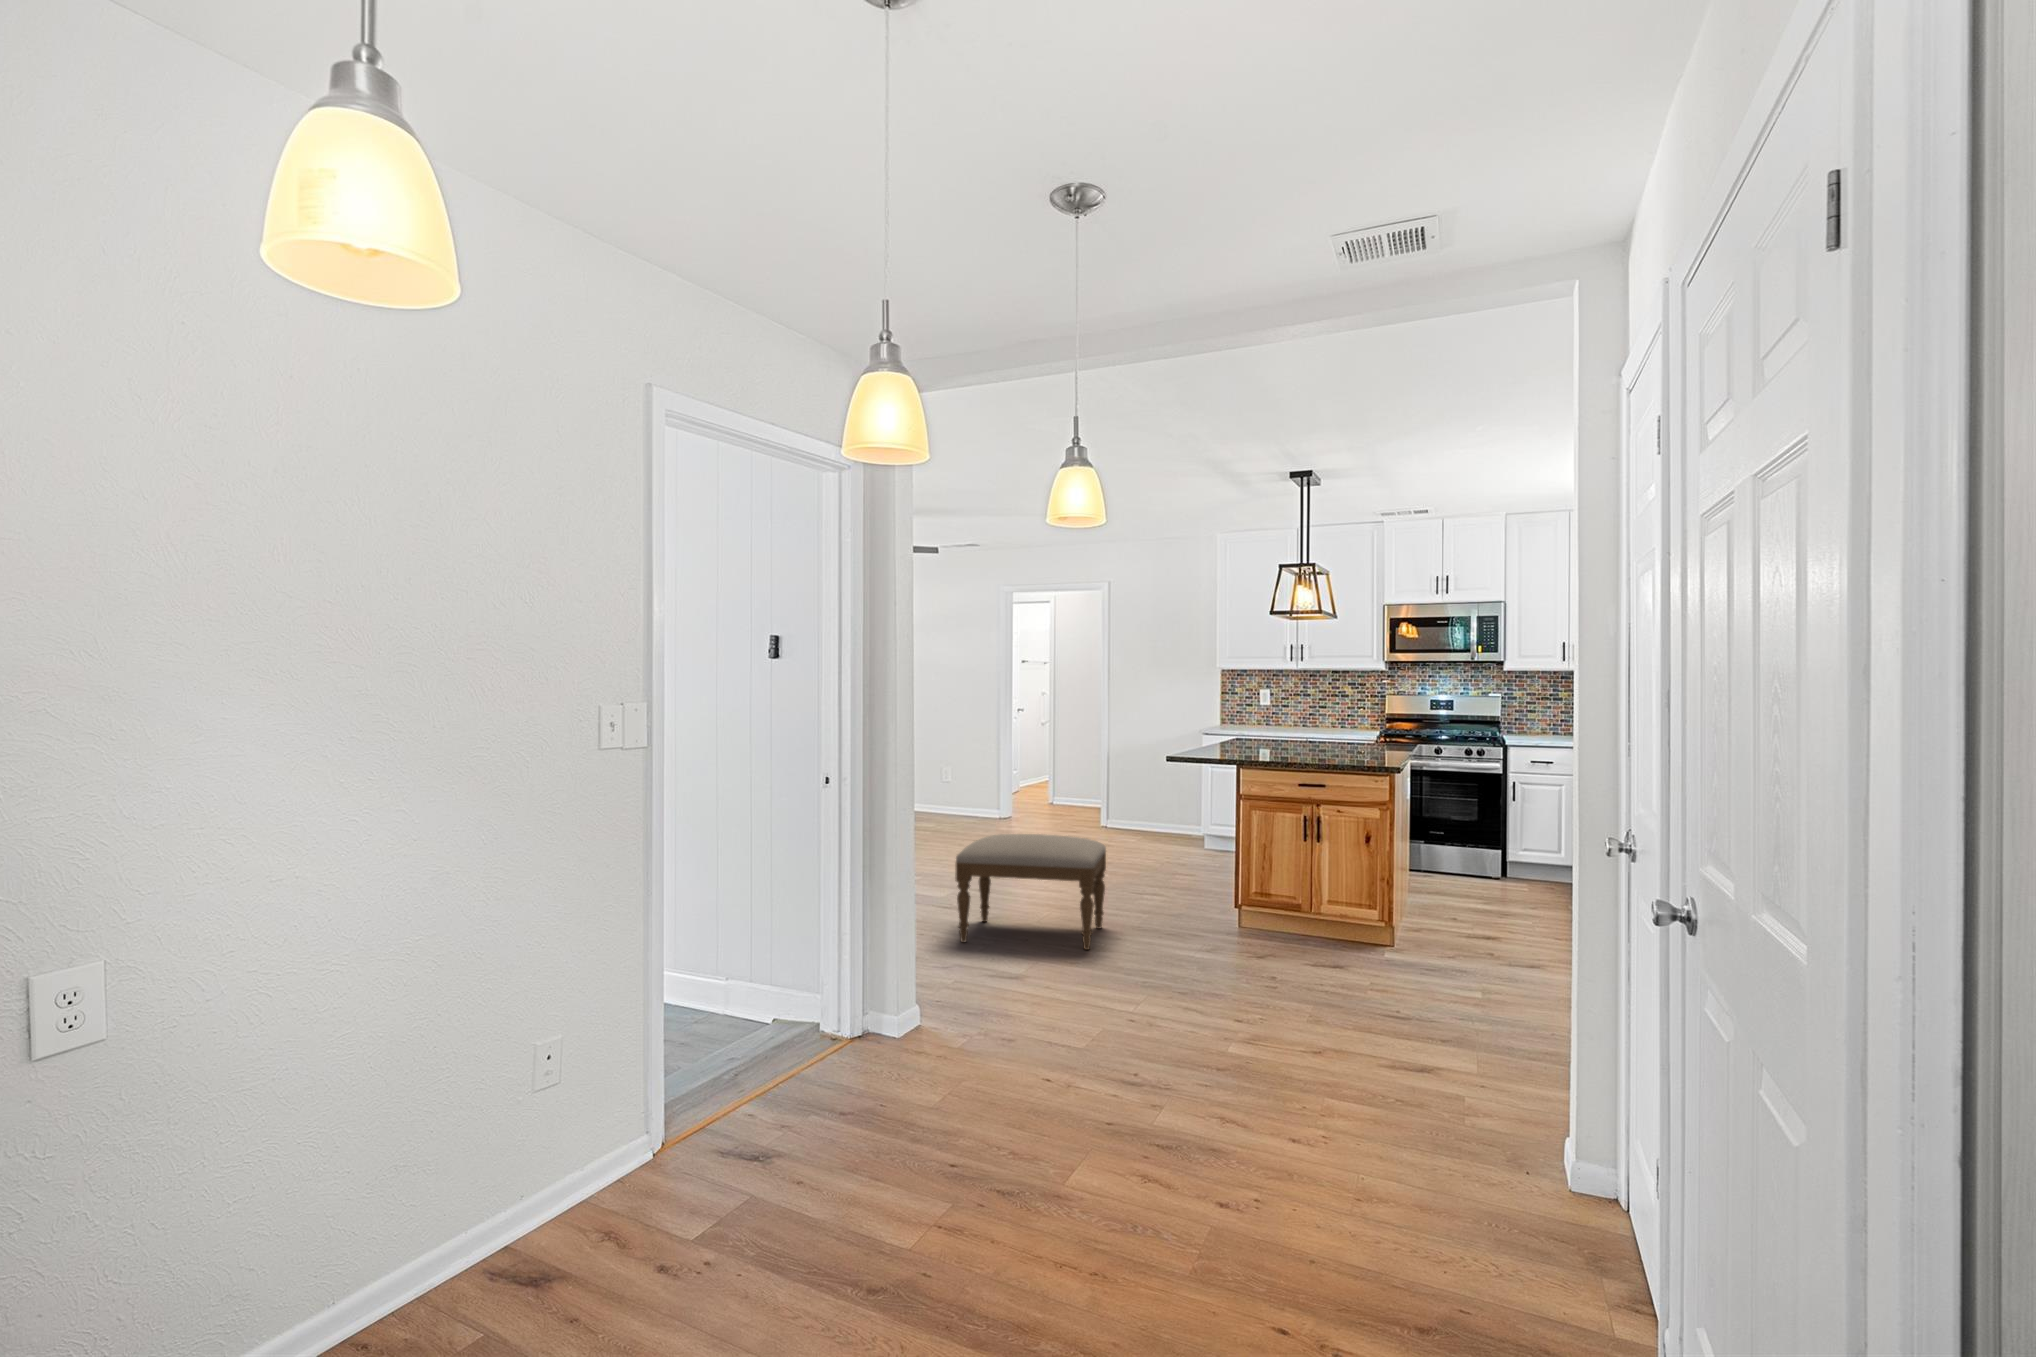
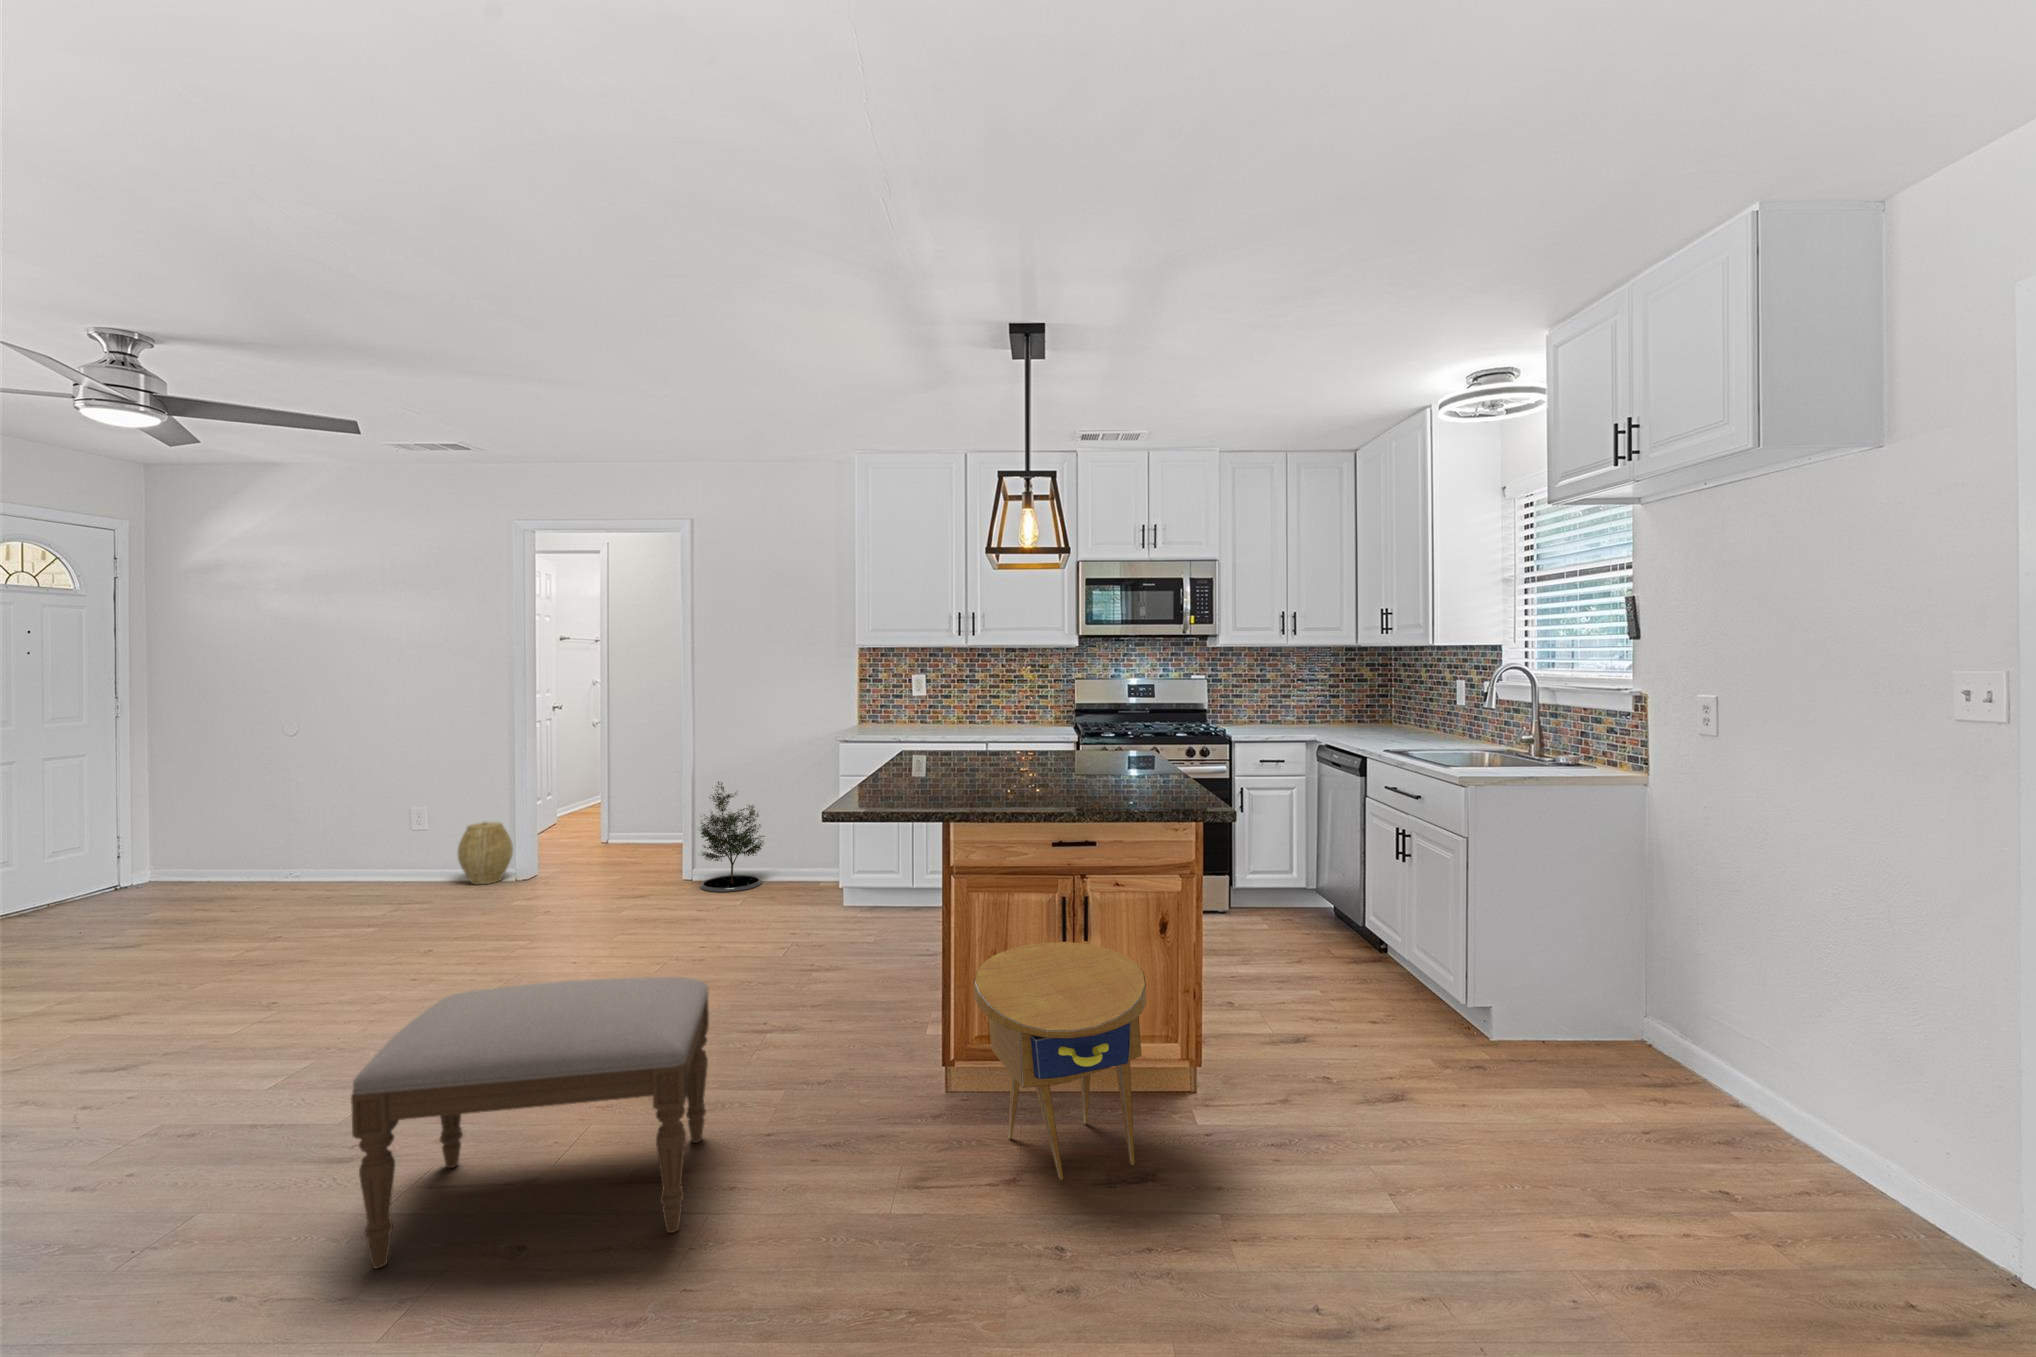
potted tree: none [1103,761,1151,839] -> present [700,782,765,892]
woven basket: none [955,783,987,824] -> present [457,822,513,884]
side table: none [1244,841,1343,961] -> present [974,942,1146,1180]

